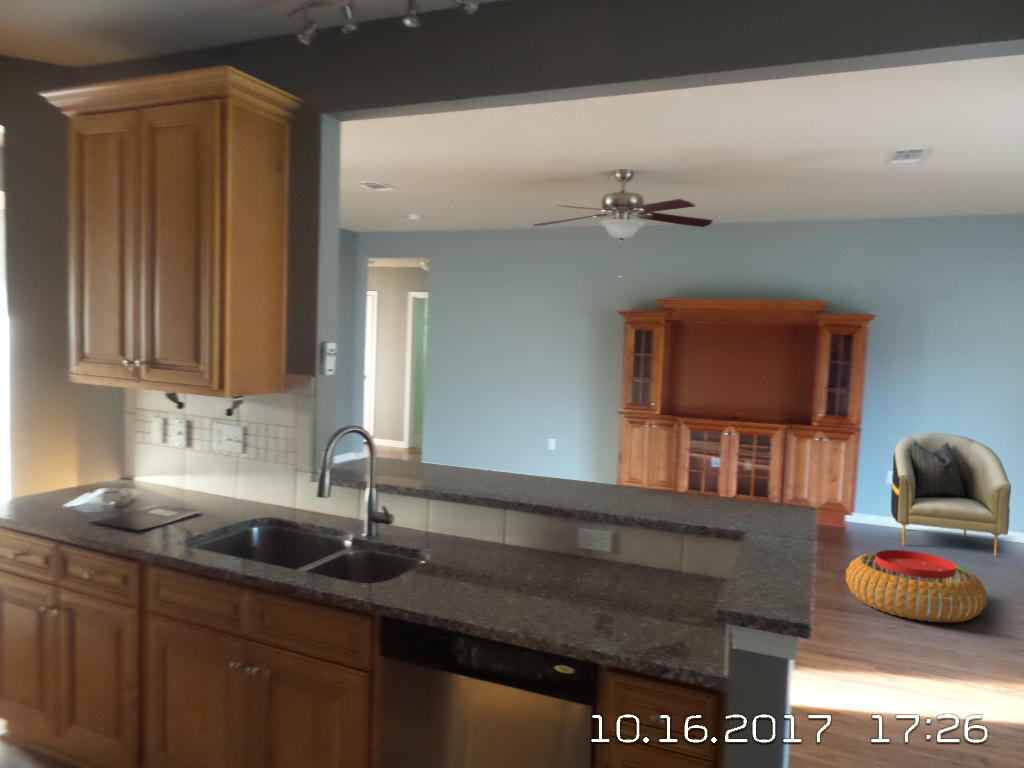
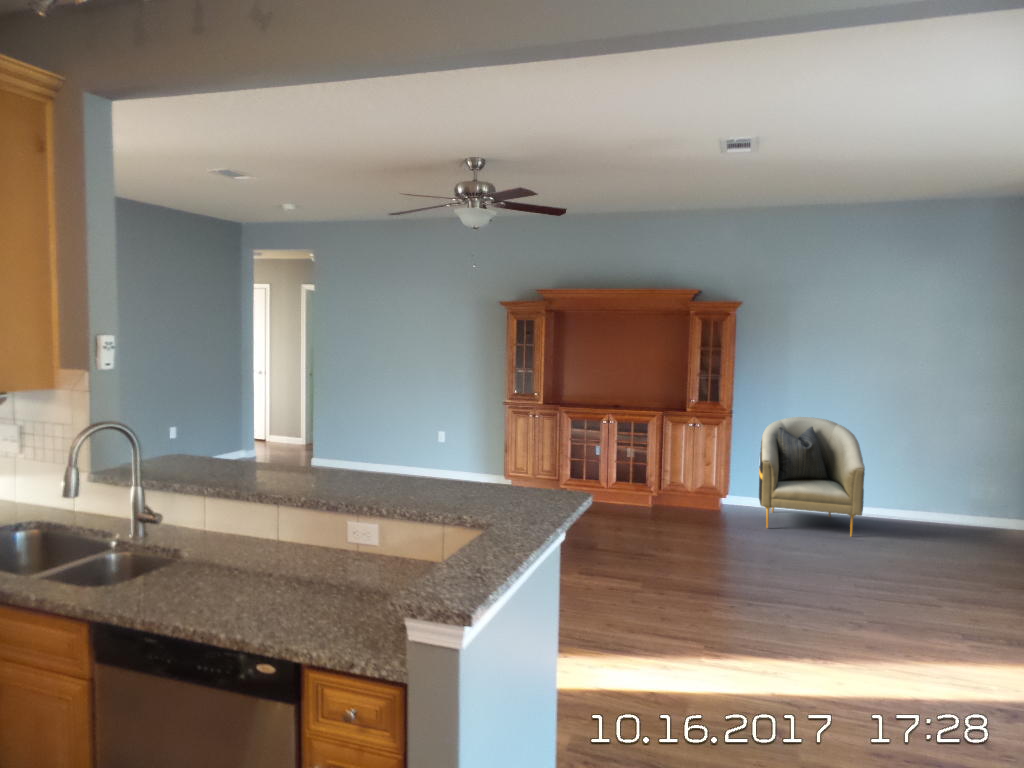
pouf: present [846,550,987,623] -> none [692,537,820,609]

